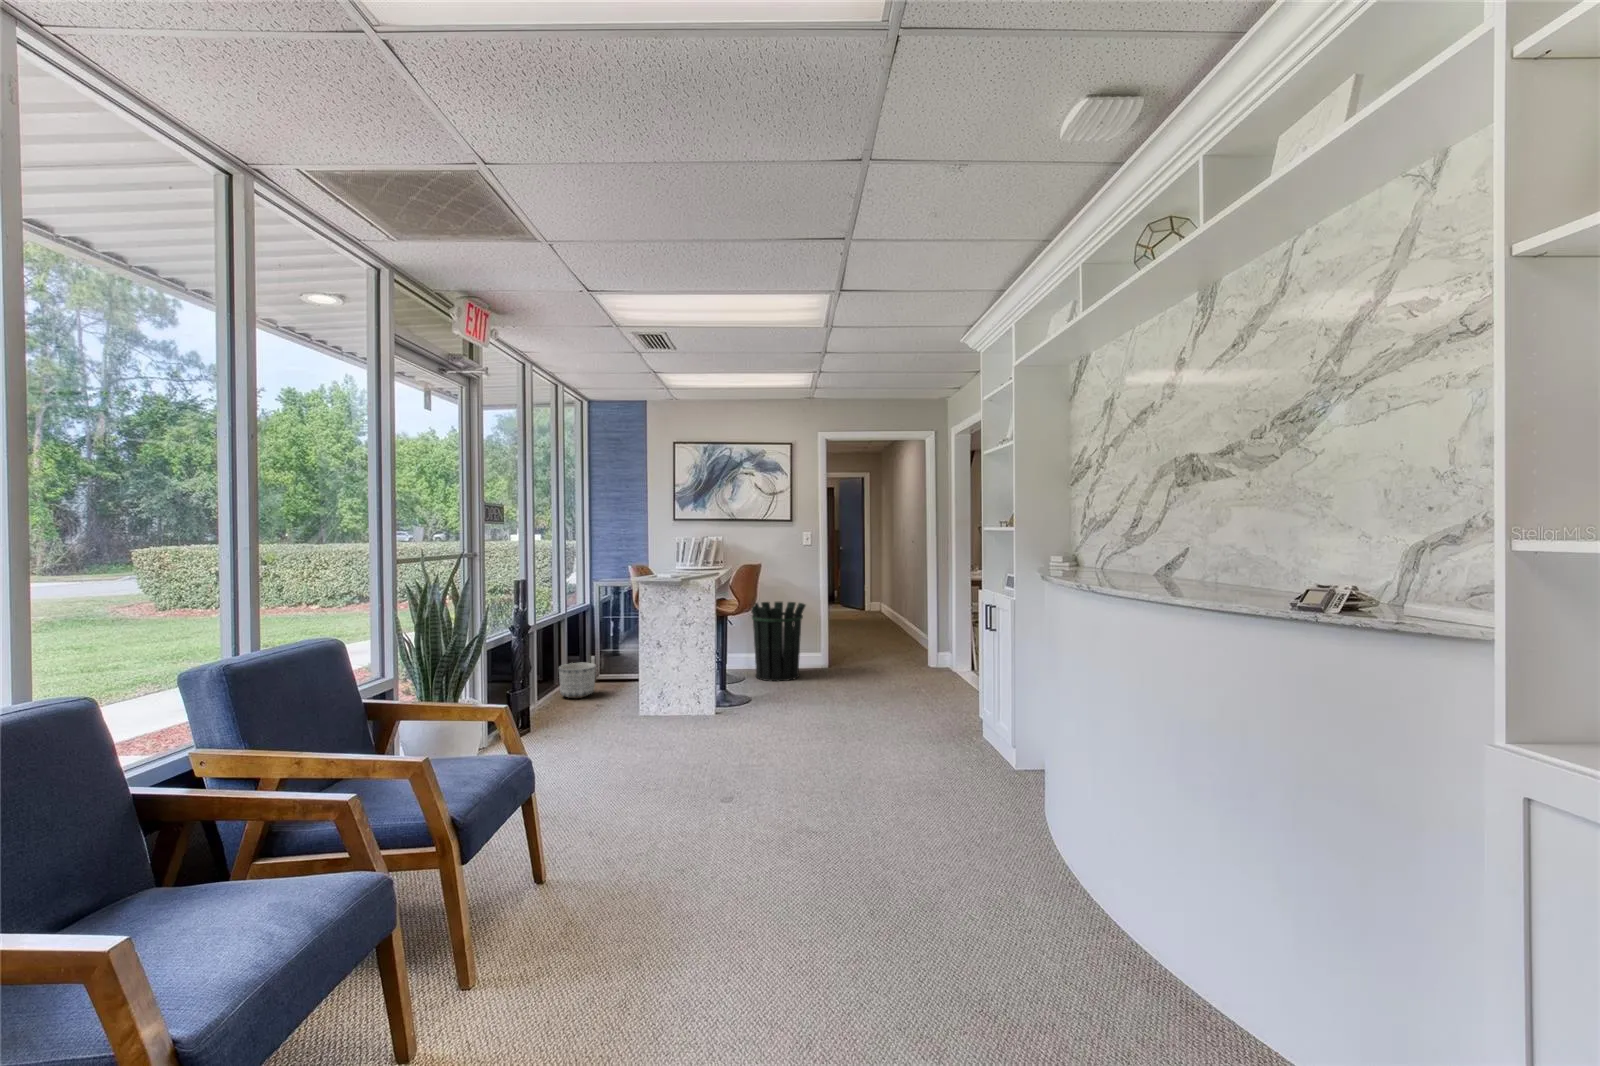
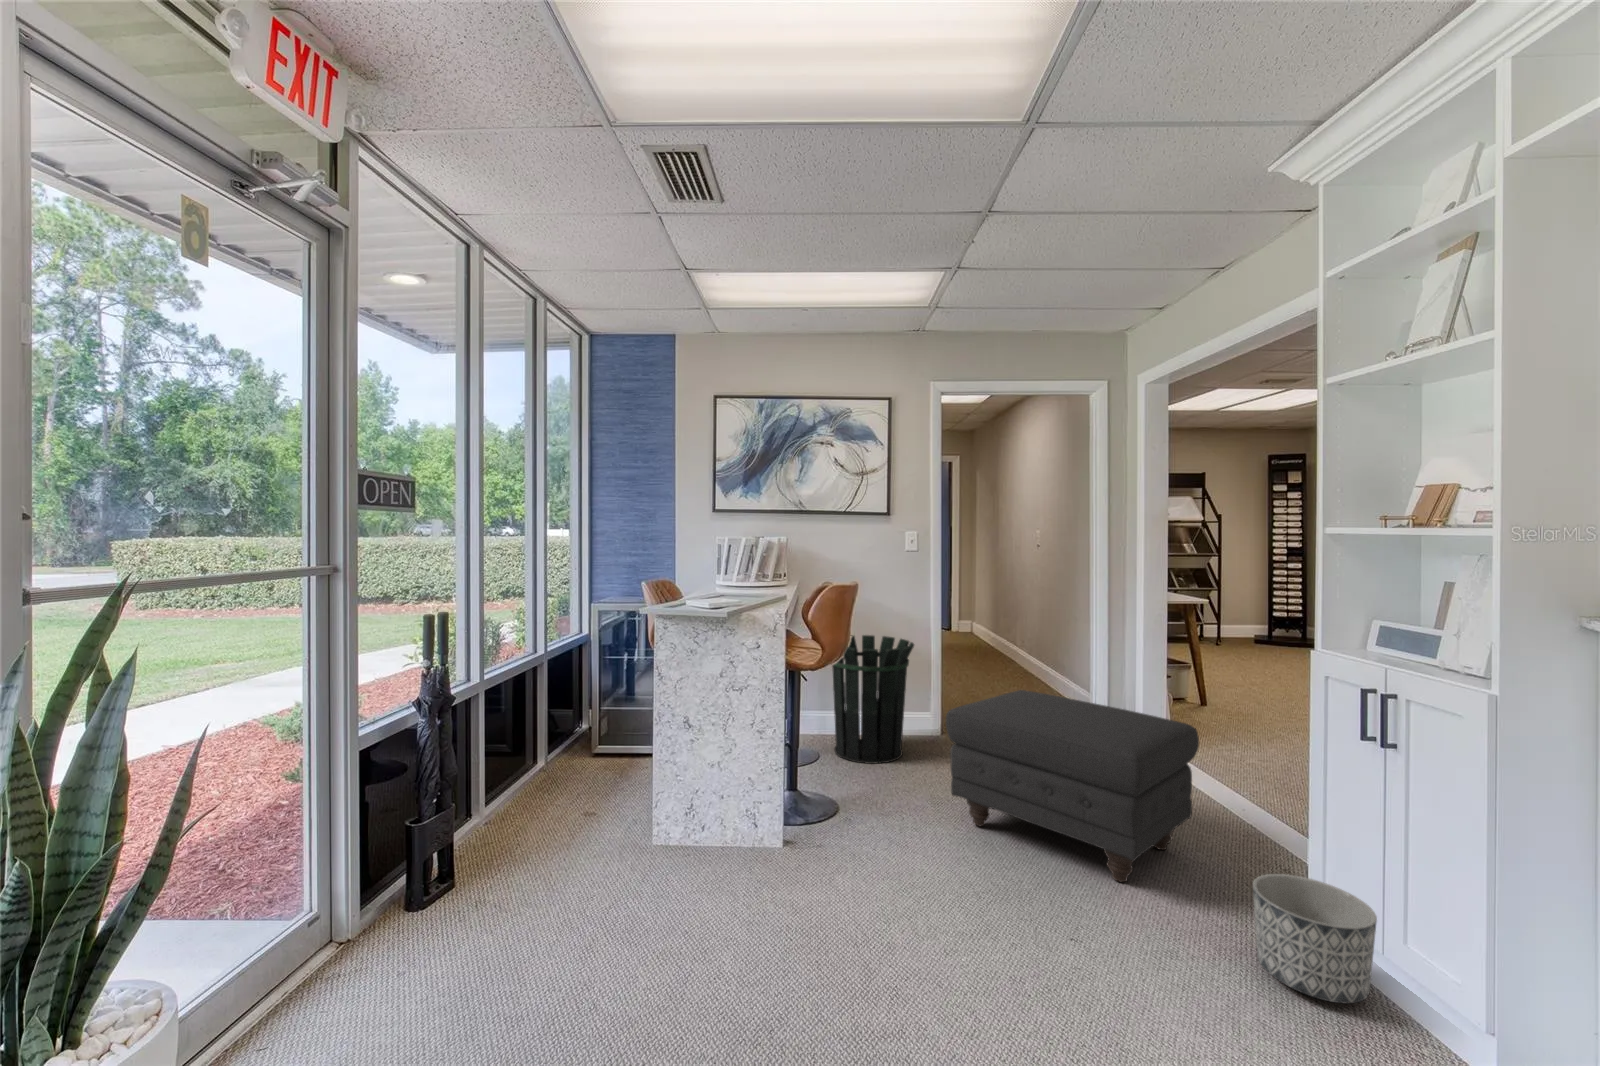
ottoman: none [811,628,948,720] -> present [946,690,1199,882]
planter: present [559,663,596,698] -> present [1253,874,1377,1004]

